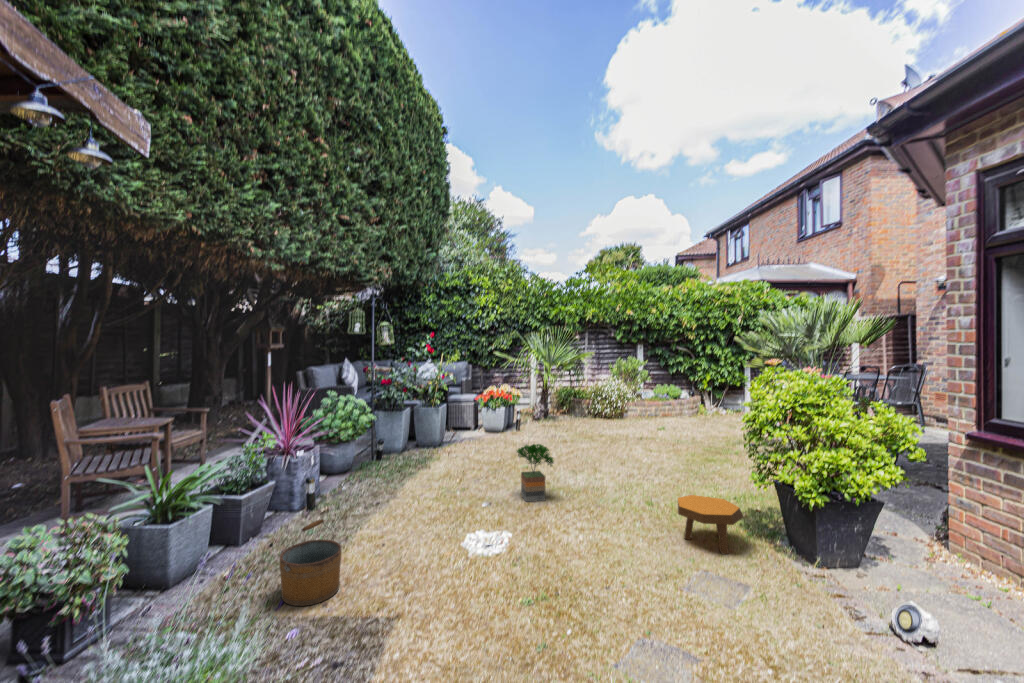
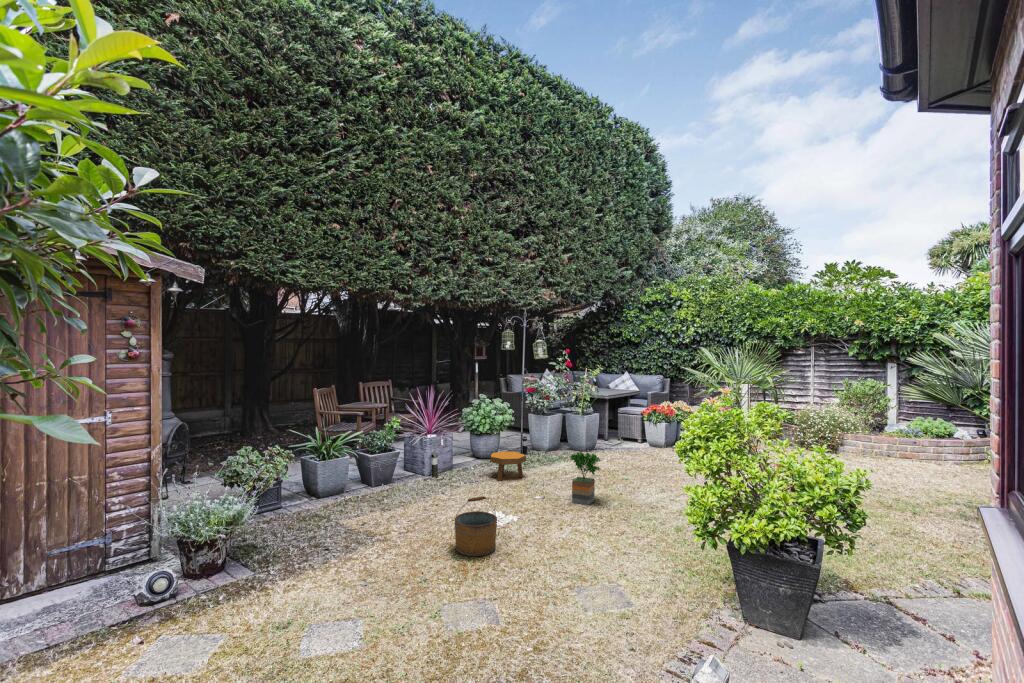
footstool: present [678,495,743,554] -> present [490,451,527,481]
bucket: present [280,519,341,606] -> present [455,496,497,556]

